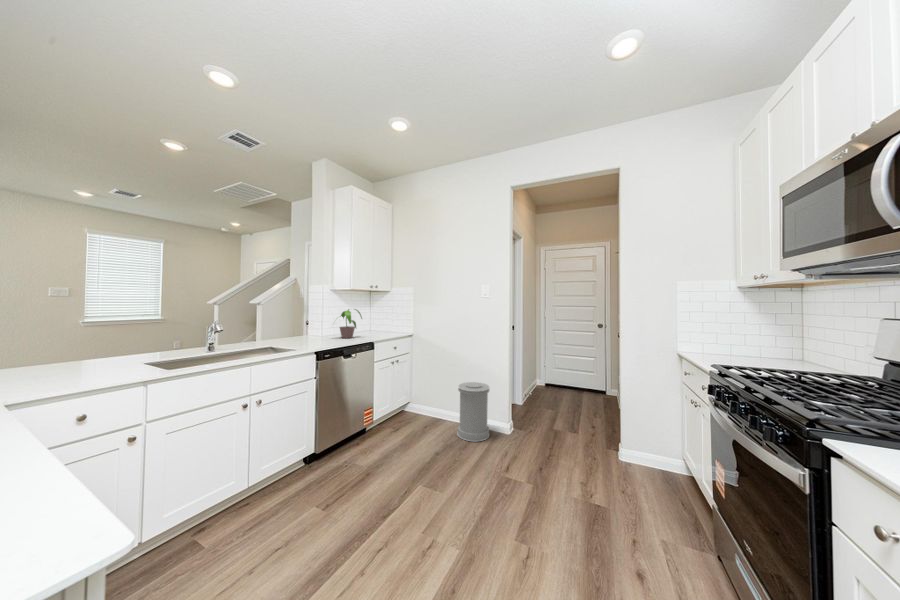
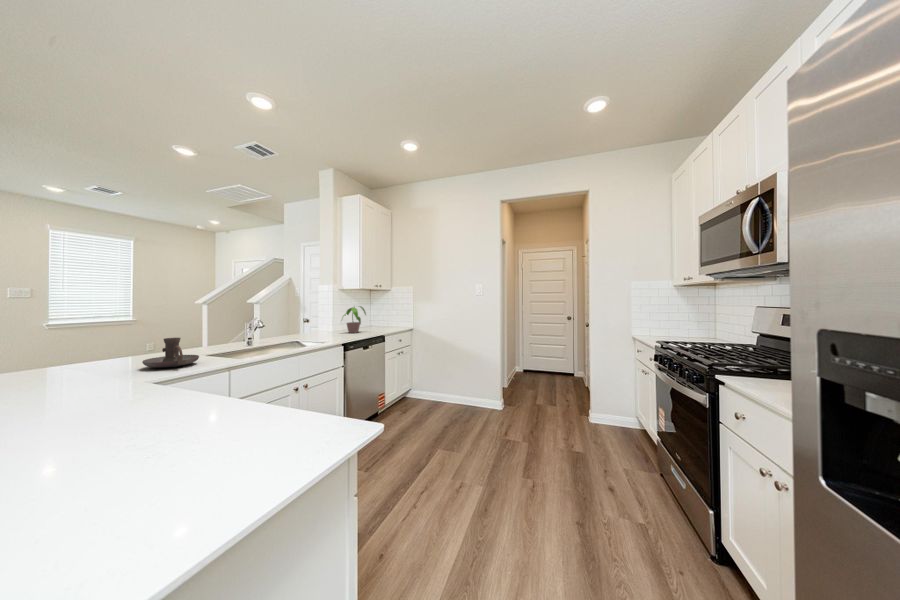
candle holder: none [37,343,117,378] -> present [142,338,199,367]
trash can: present [457,382,490,441] -> none [458,368,486,417]

